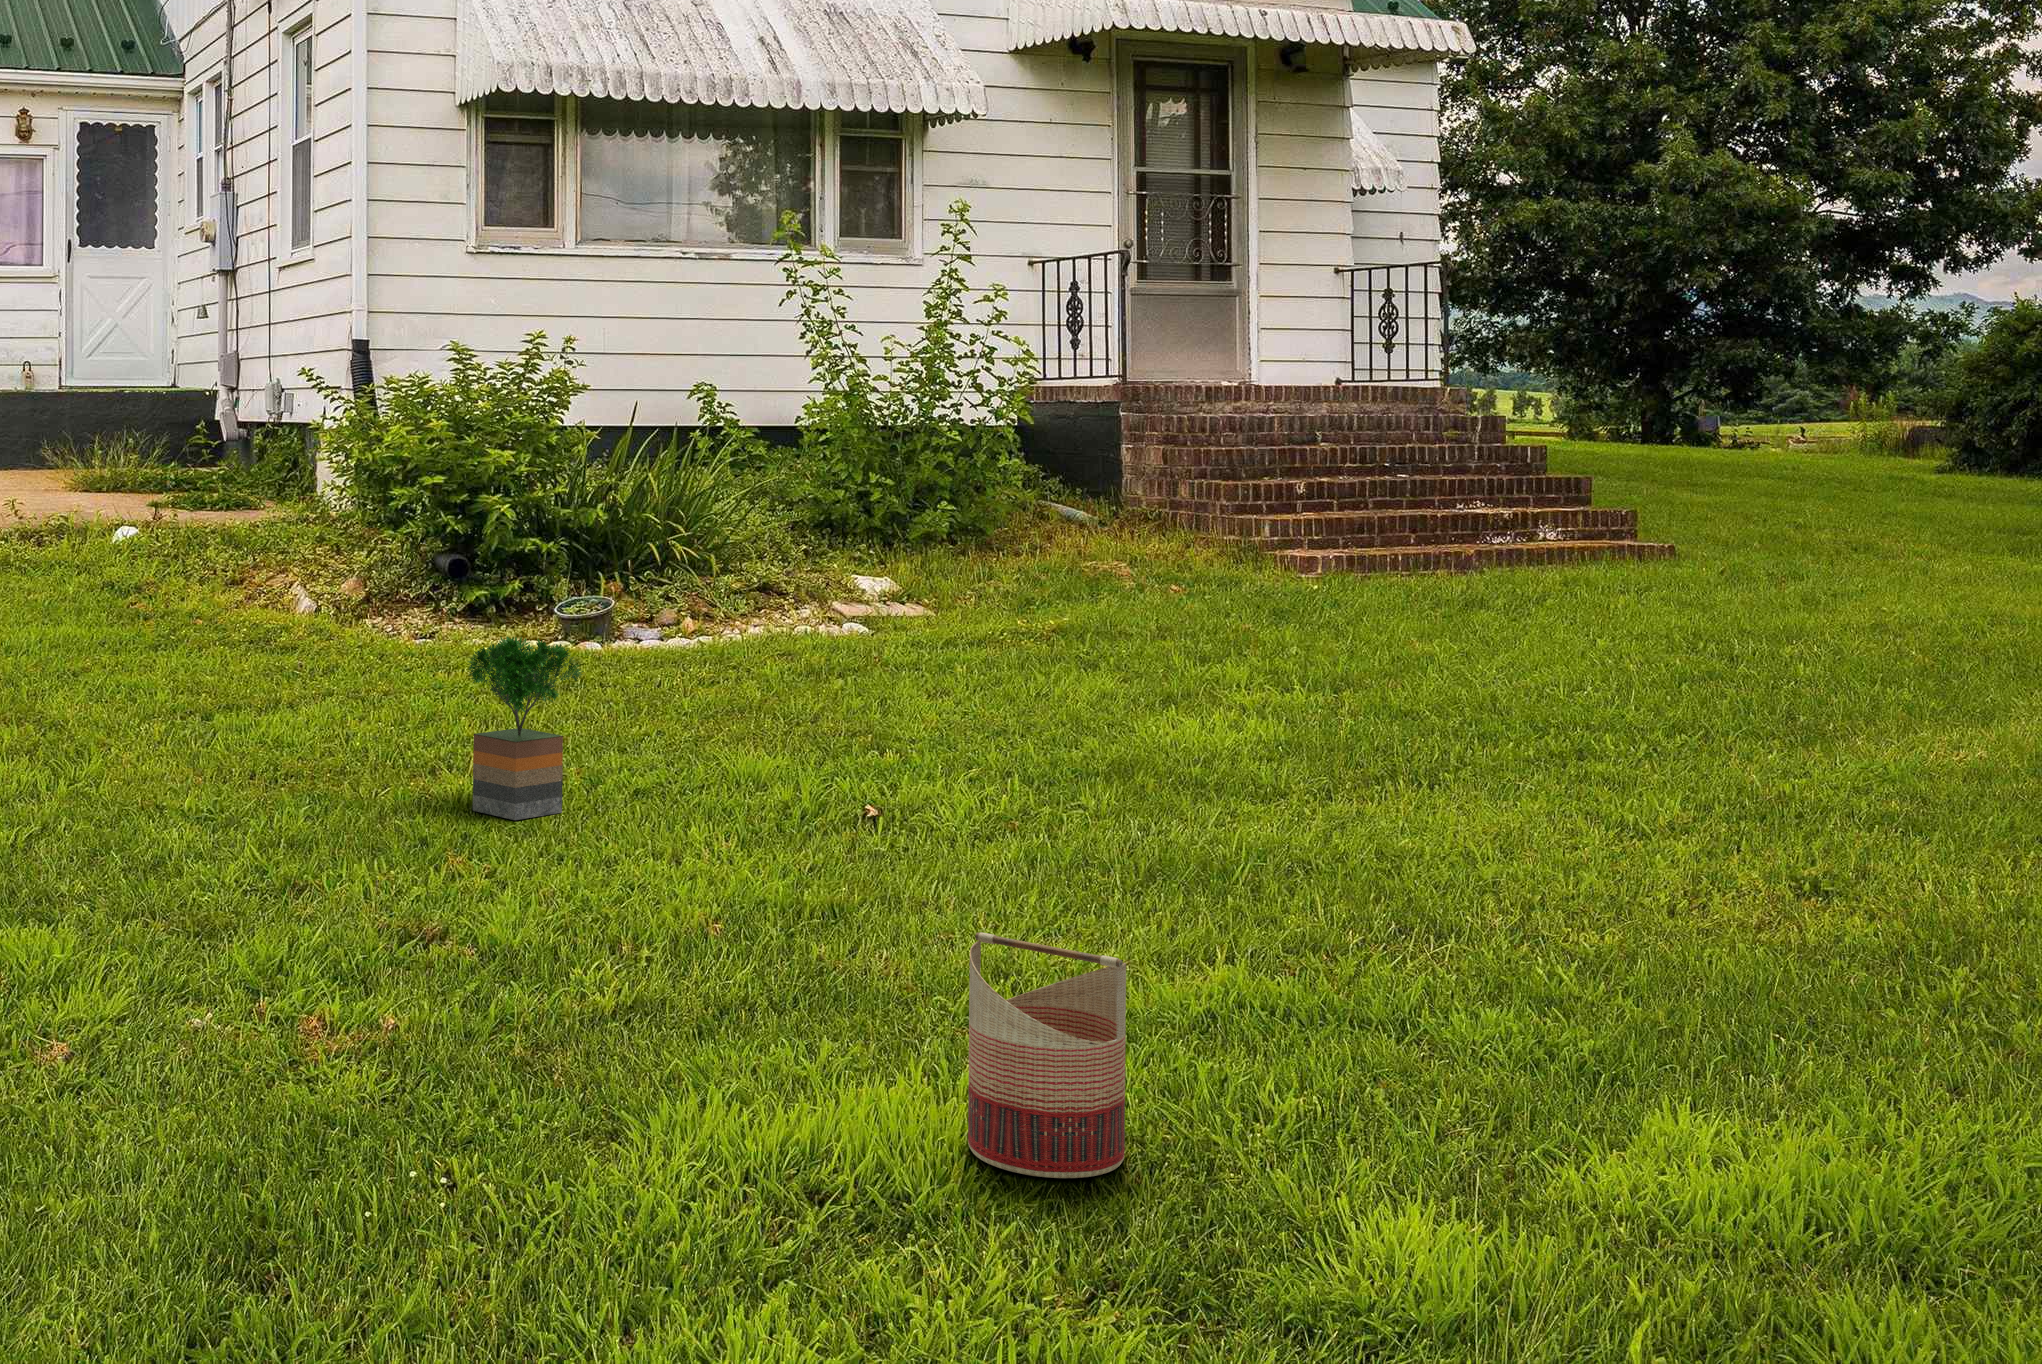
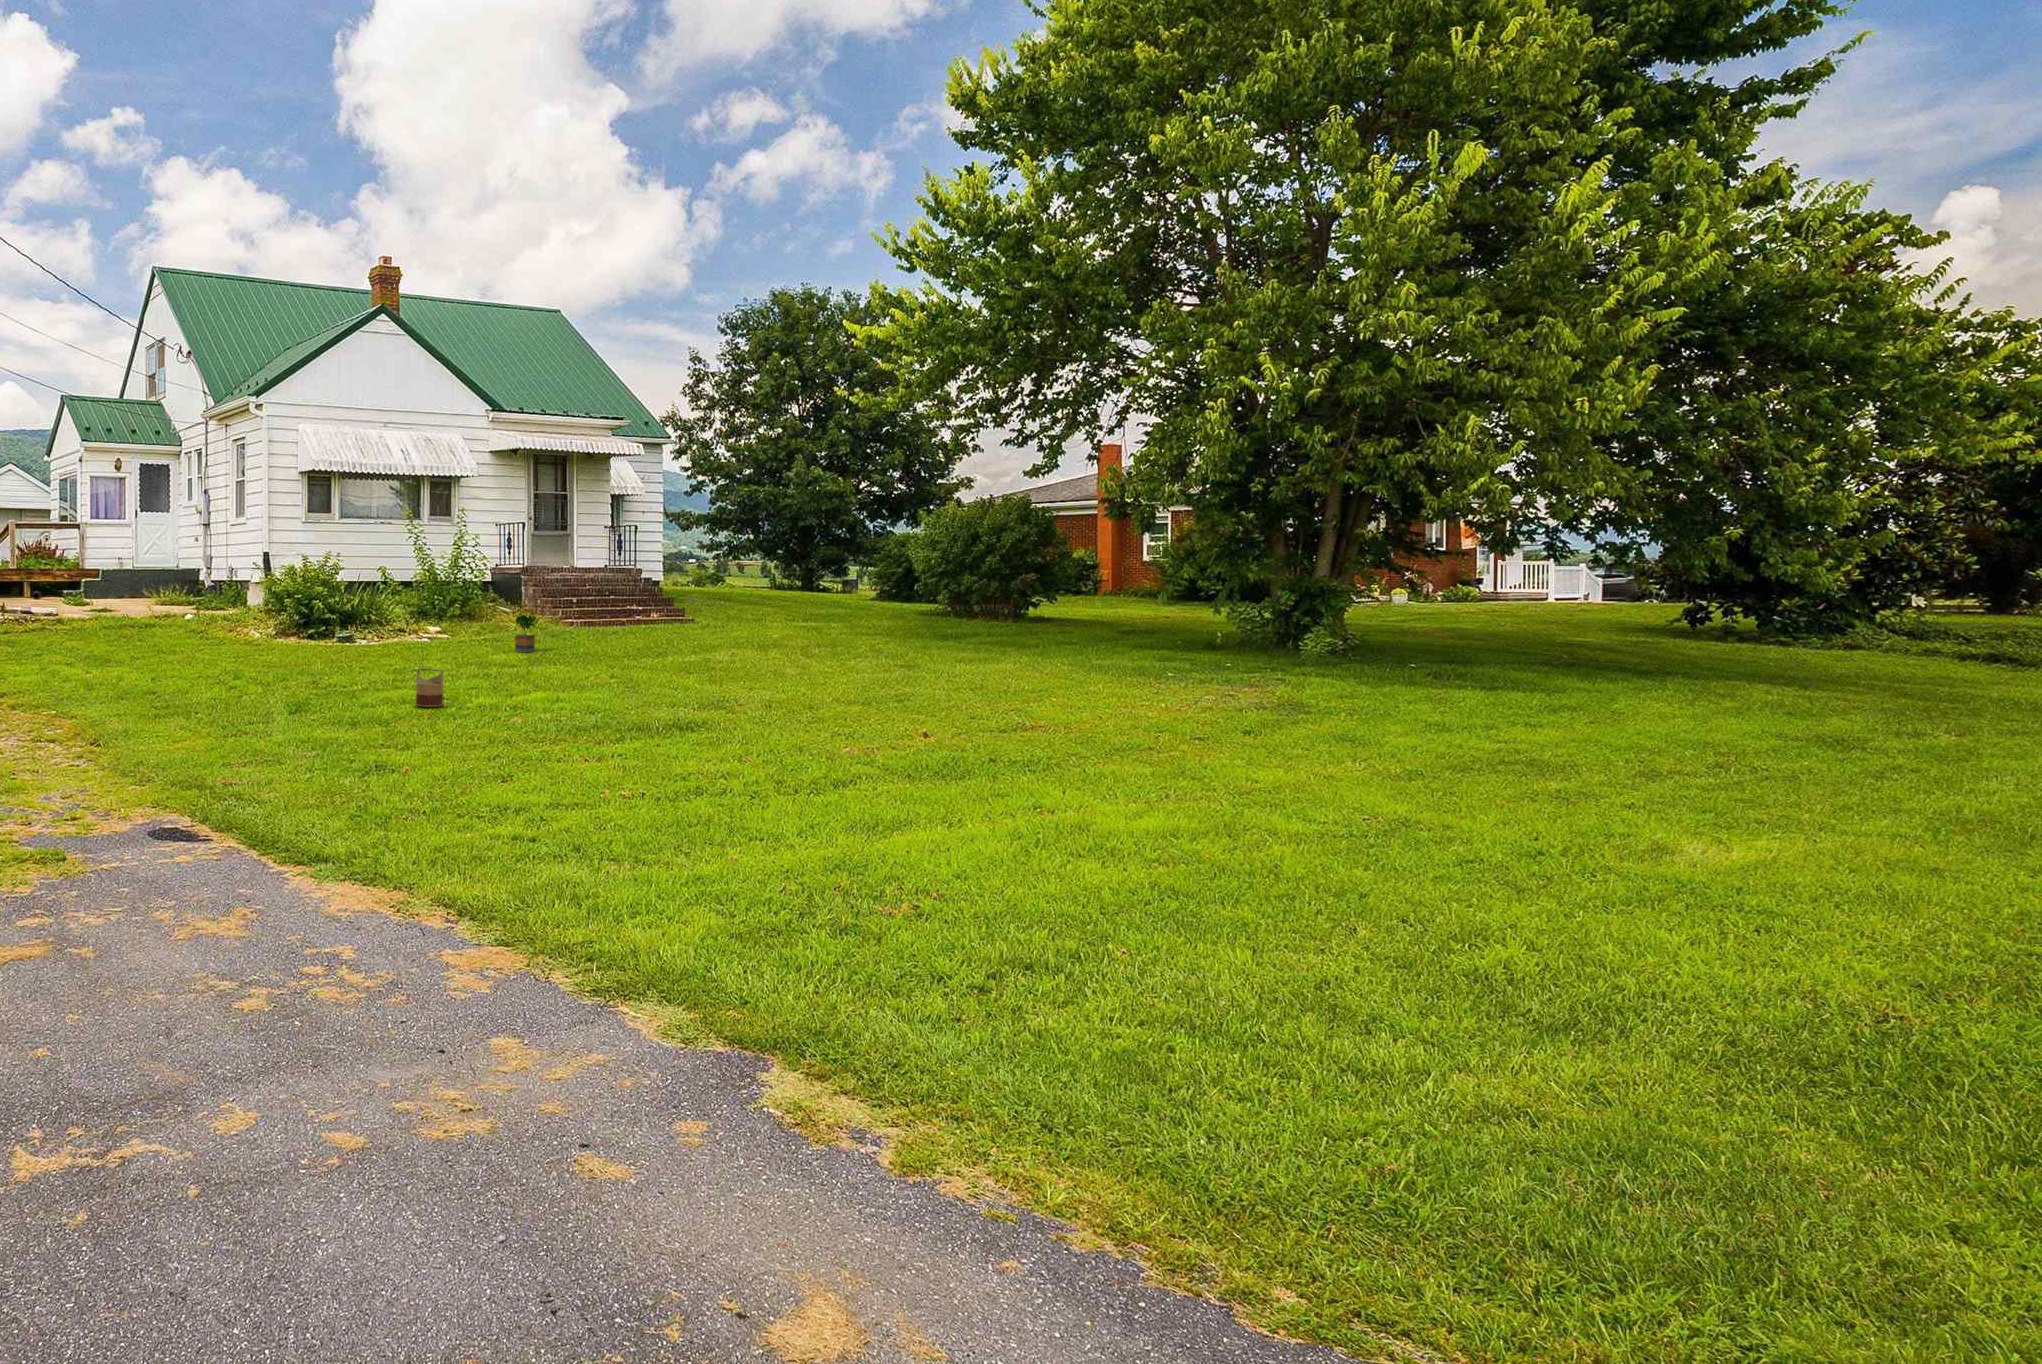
potted tree: present [468,637,582,820] -> present [515,615,538,653]

